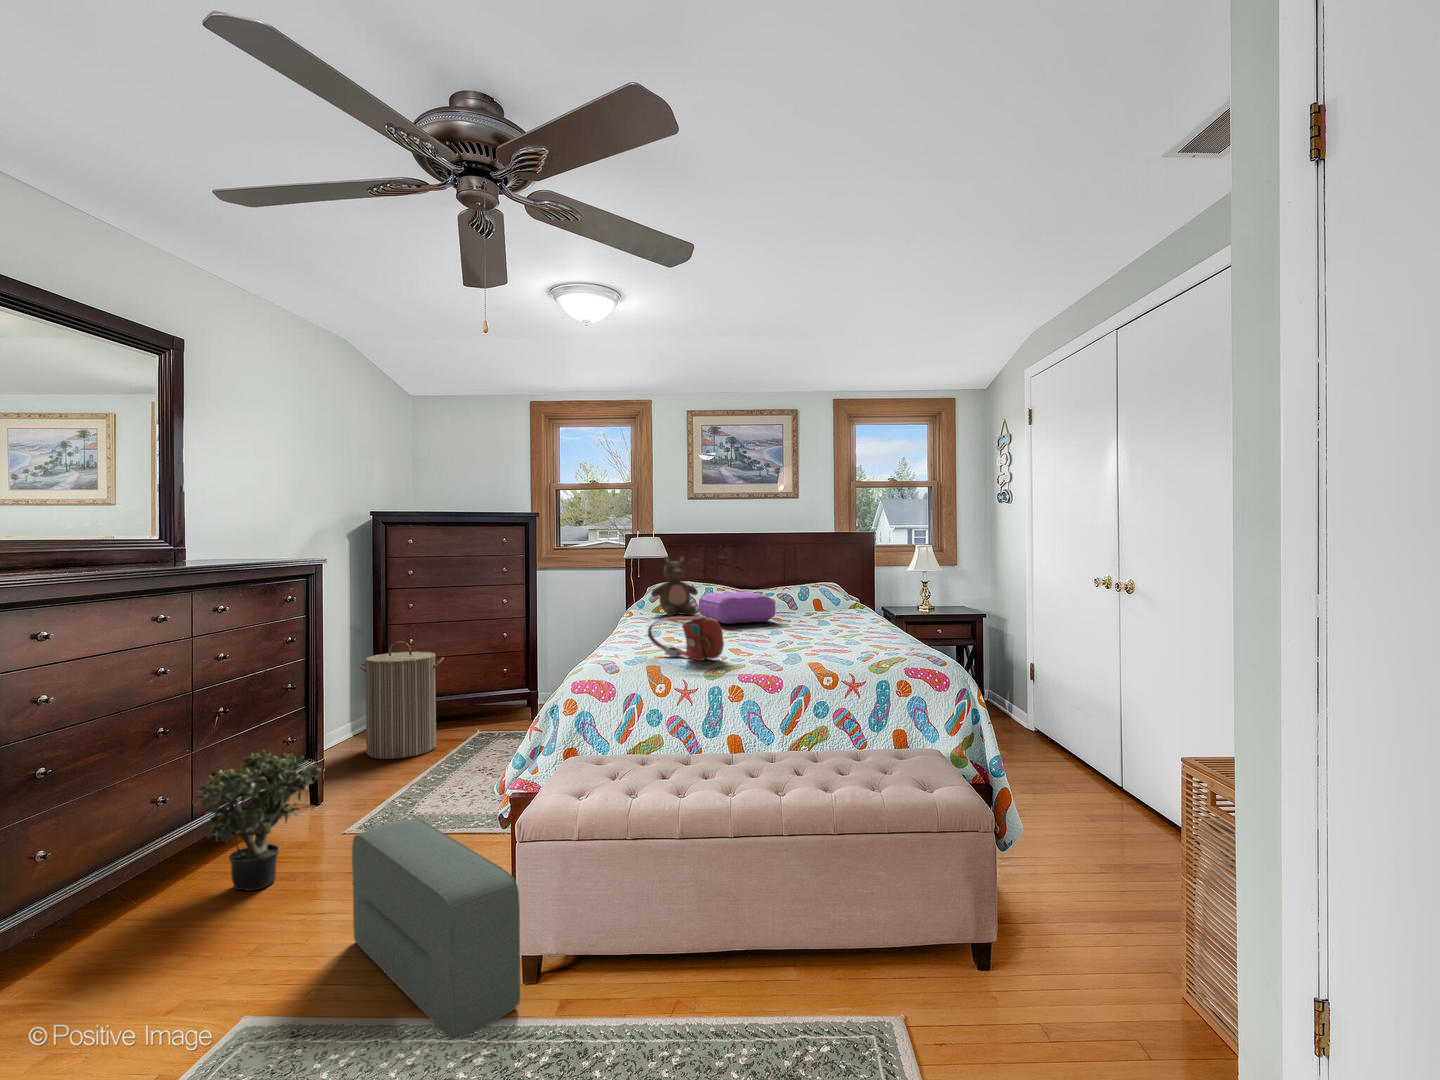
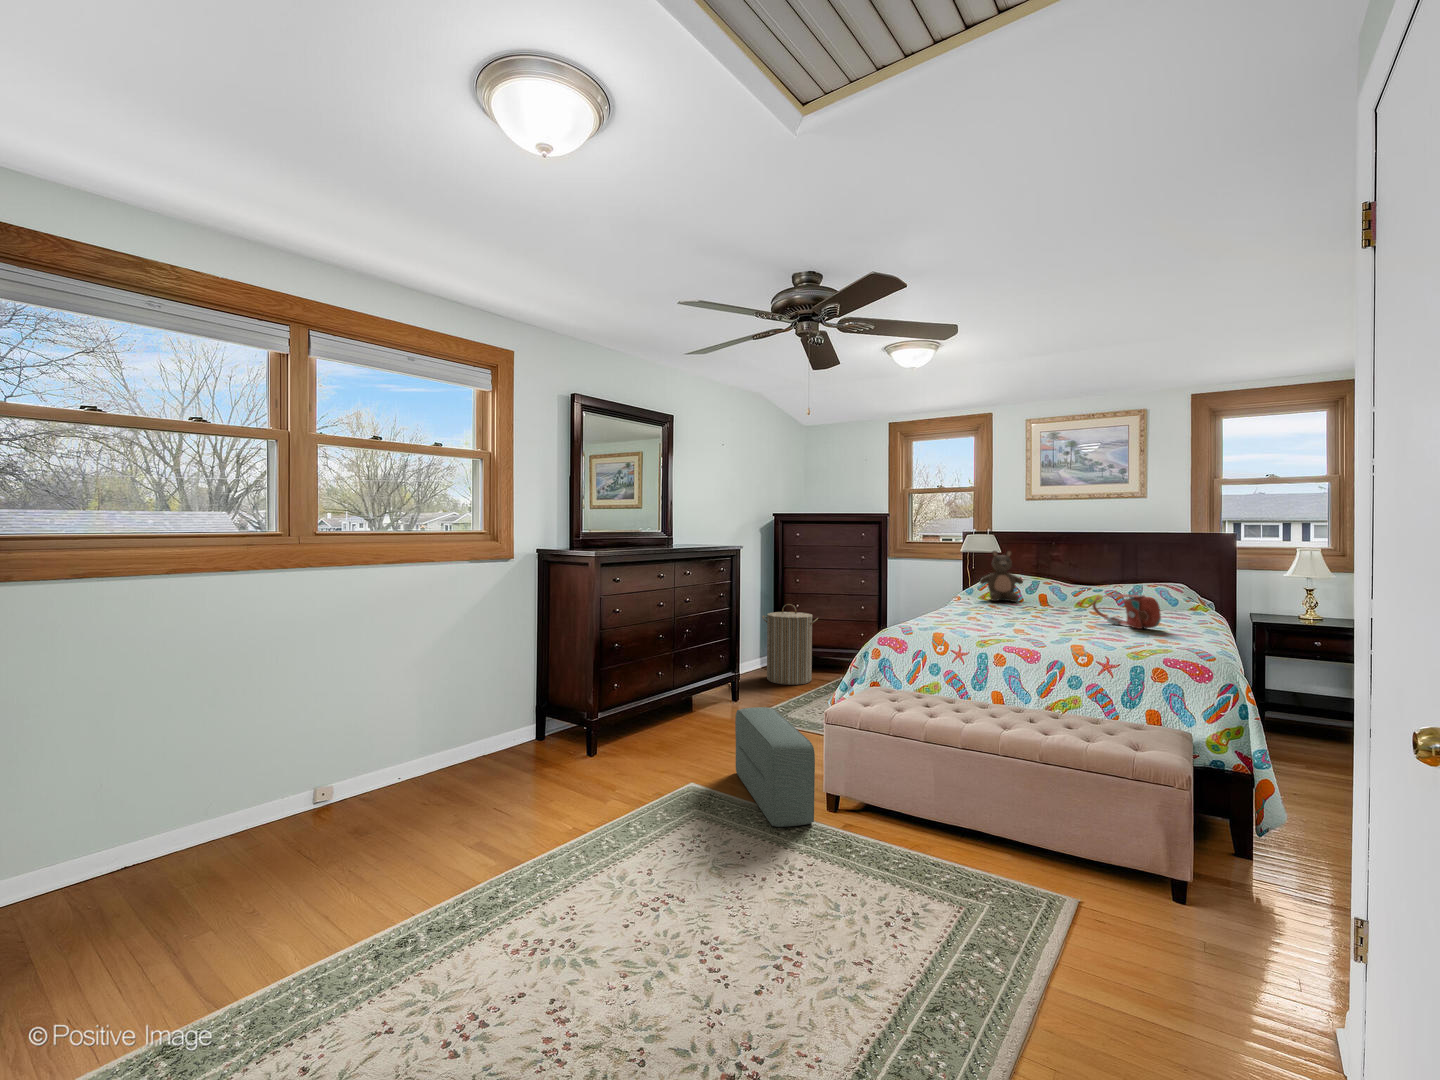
pillow: present [699,592,775,624] -> none [1018,584,1086,612]
handbag: present [648,616,724,661] -> present [1092,594,1161,629]
potted plant: present [195,750,321,891] -> none [664,657,727,738]

